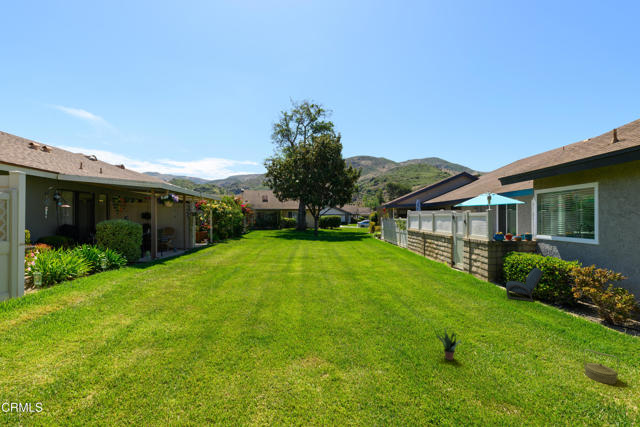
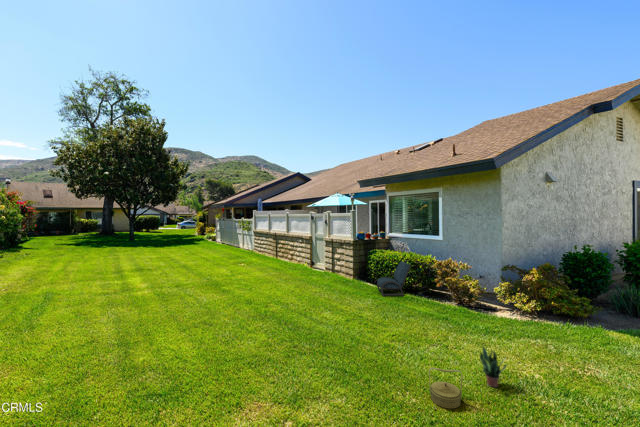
potted plant: present [437,329,459,360] -> present [480,347,506,387]
basket: present [584,349,619,384] -> present [429,368,462,409]

